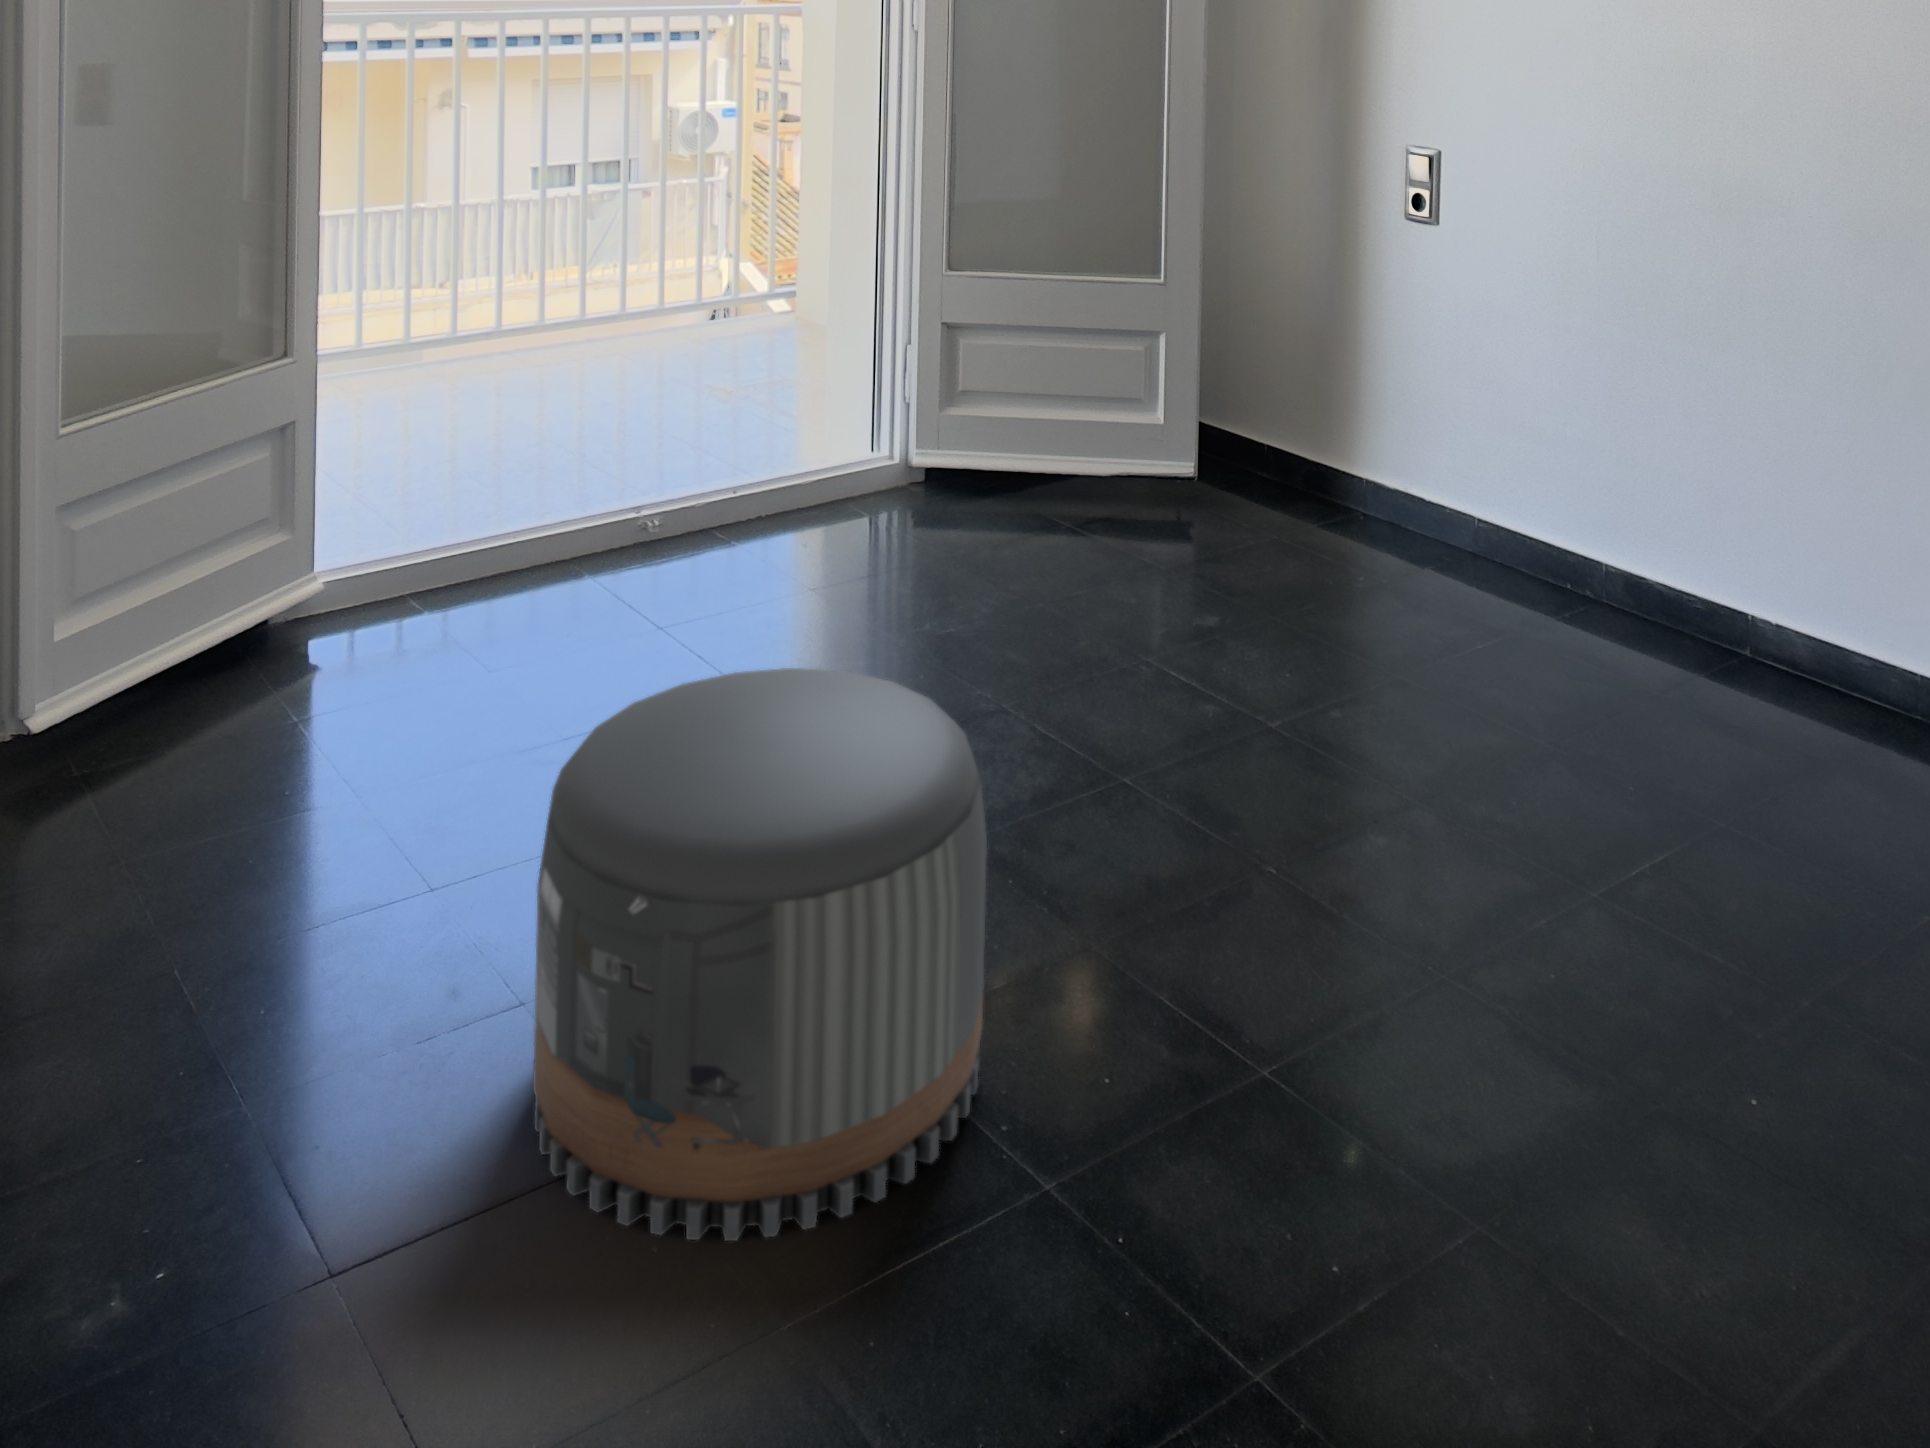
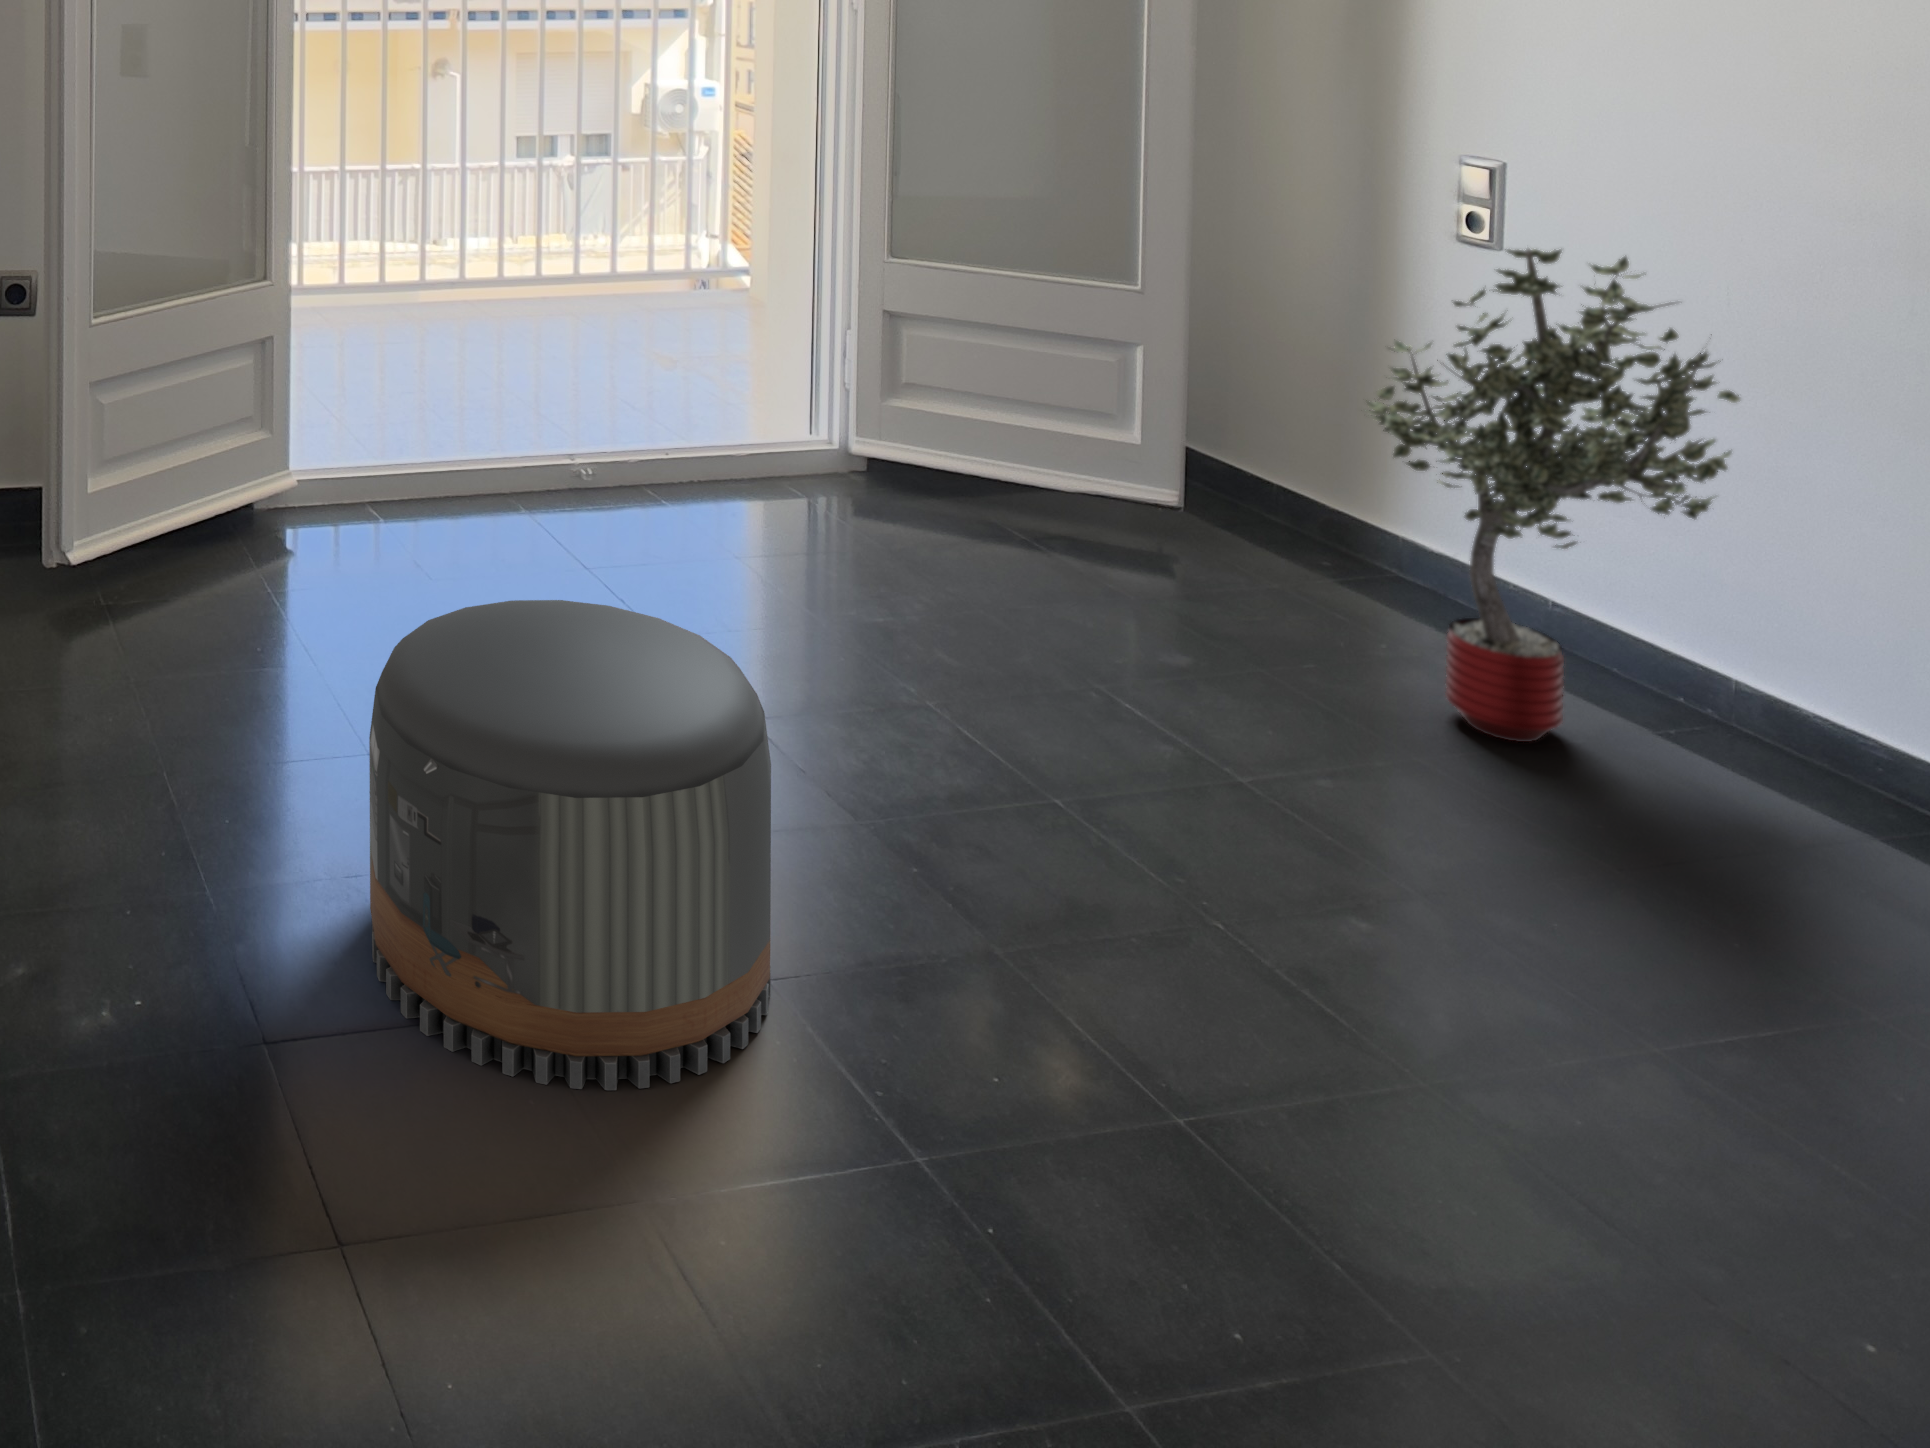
potted tree: none [1350,216,1624,628] -> present [1366,248,1740,742]

